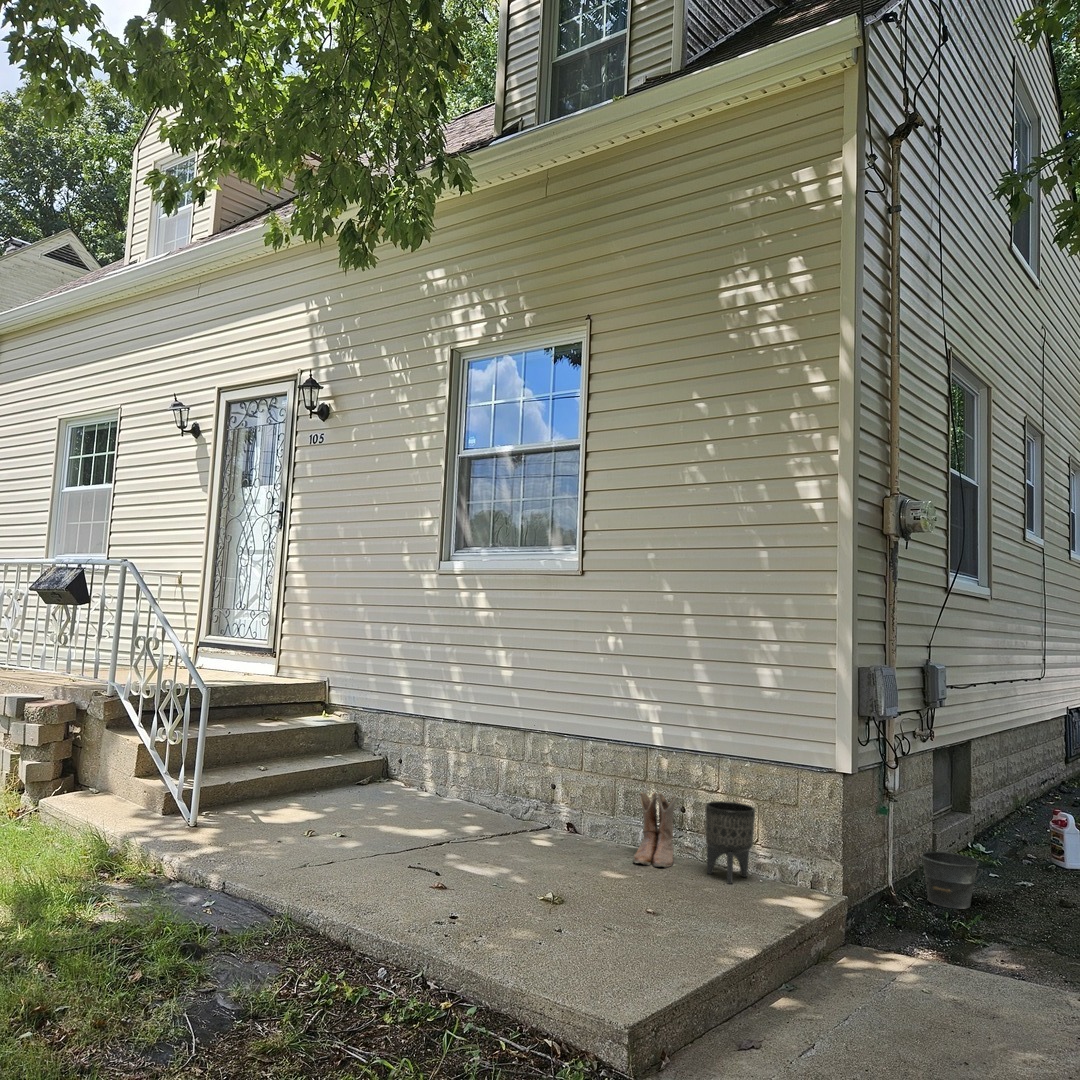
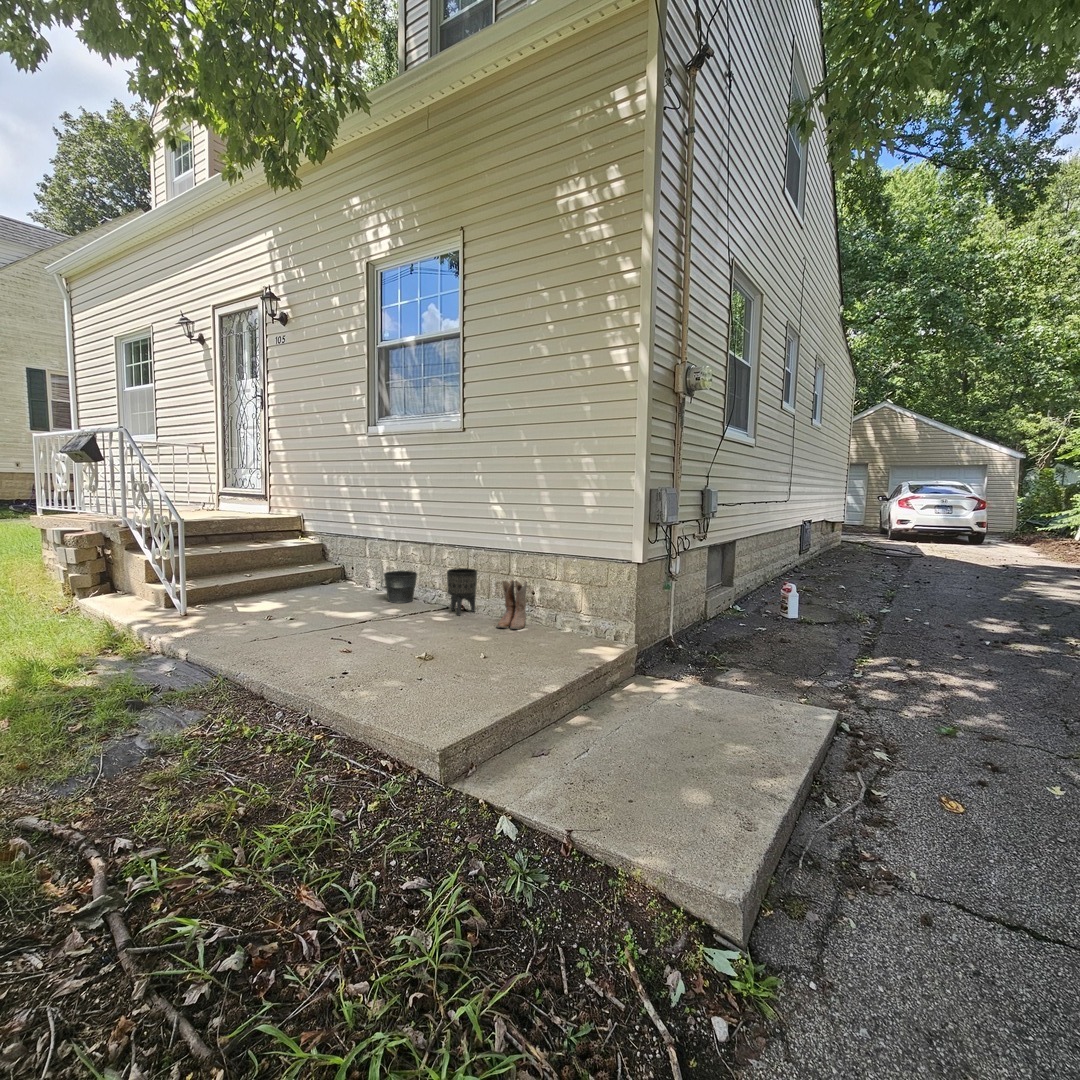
planter: present [705,801,755,884] -> present [447,568,477,615]
bucket: present [917,851,983,909] -> present [381,571,417,603]

